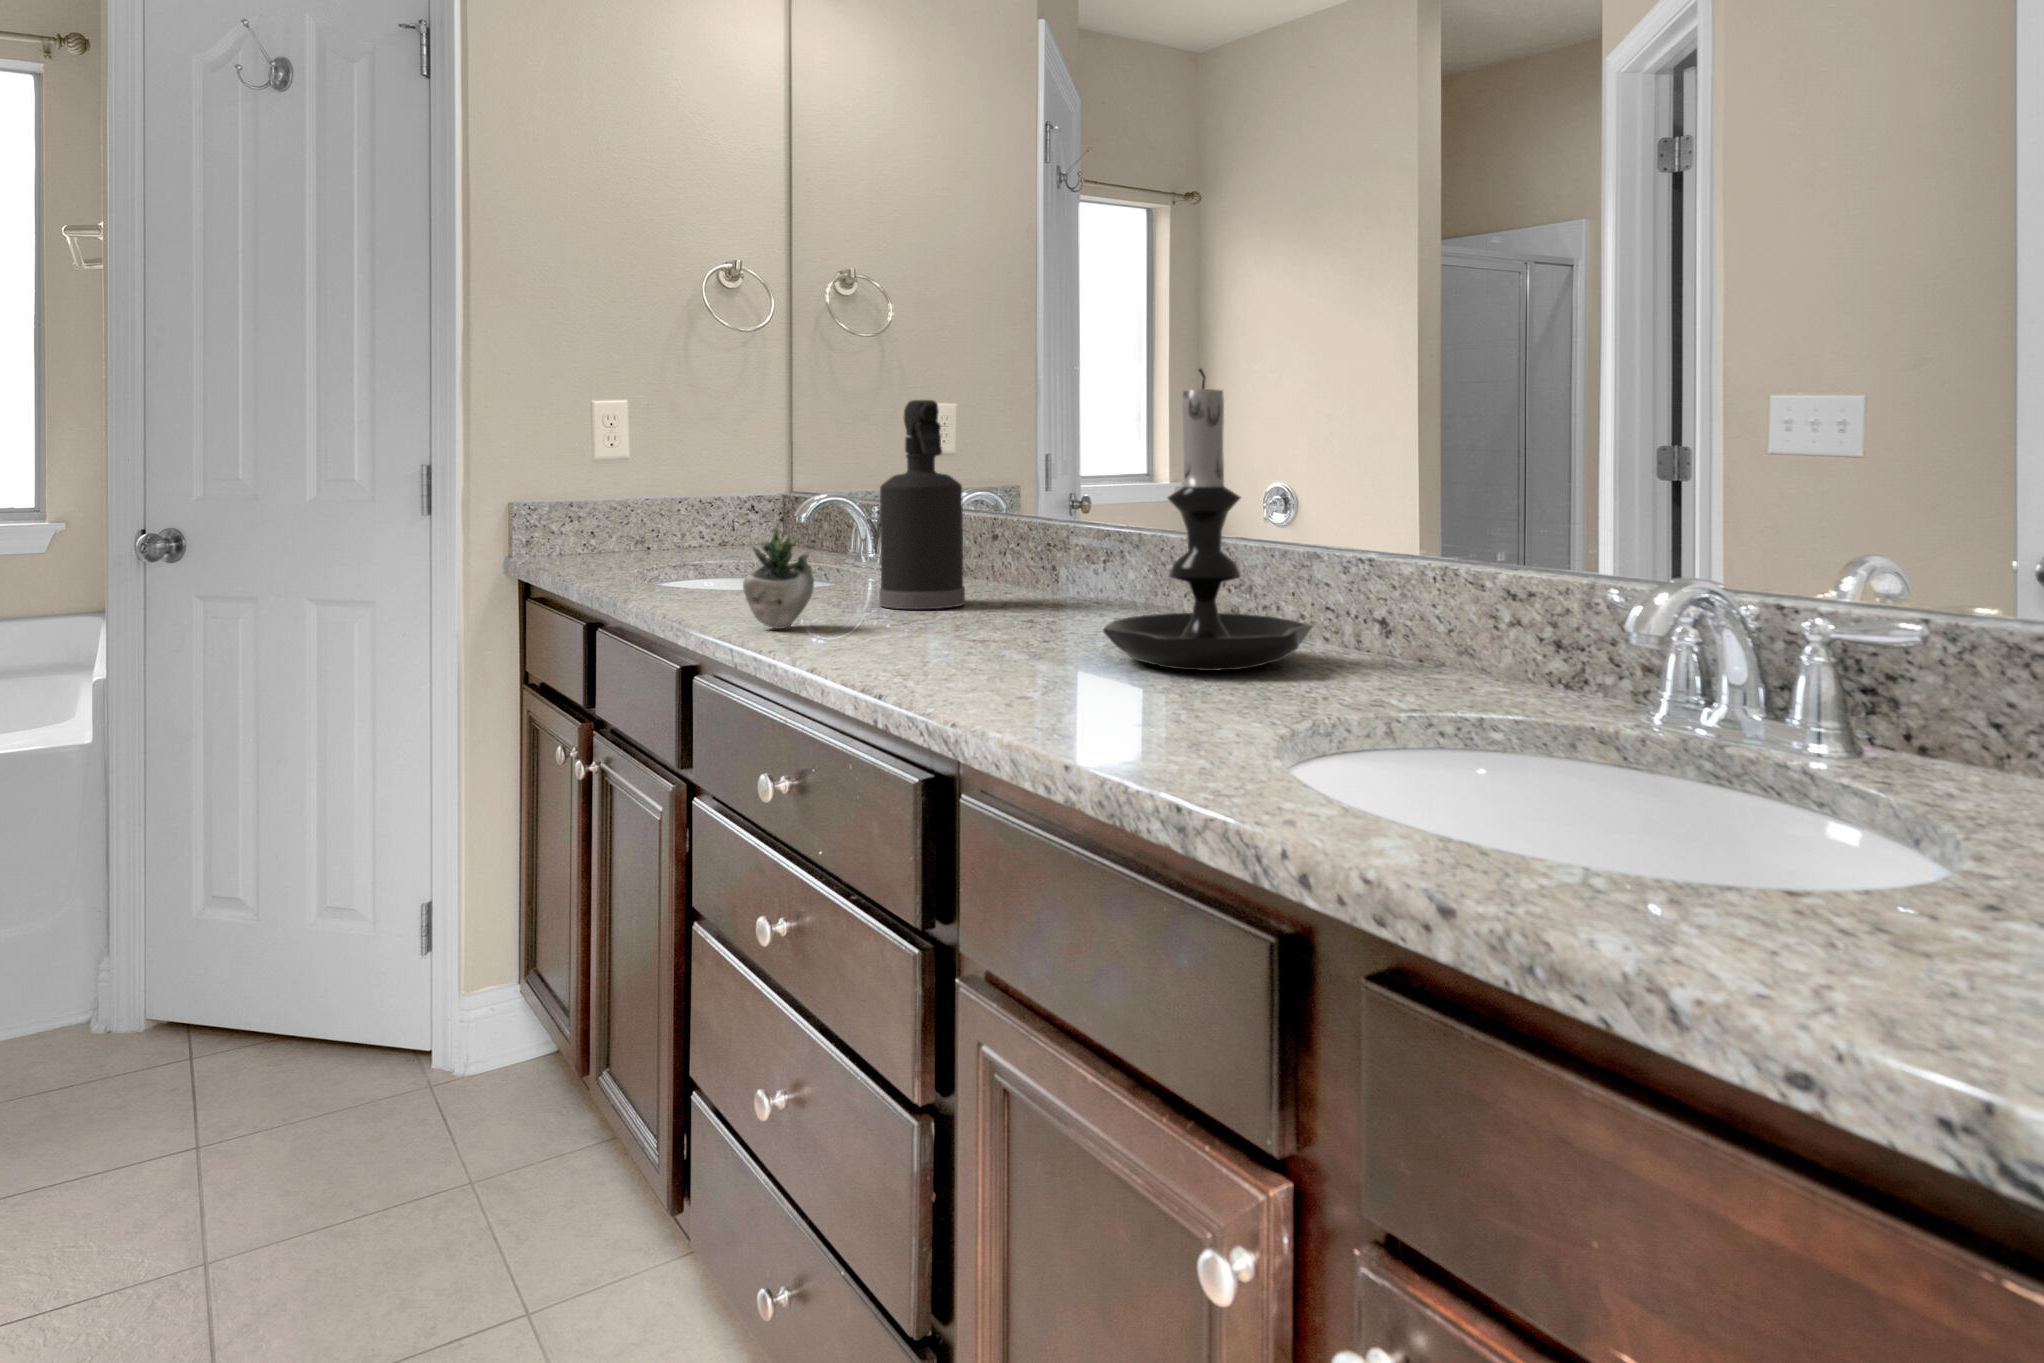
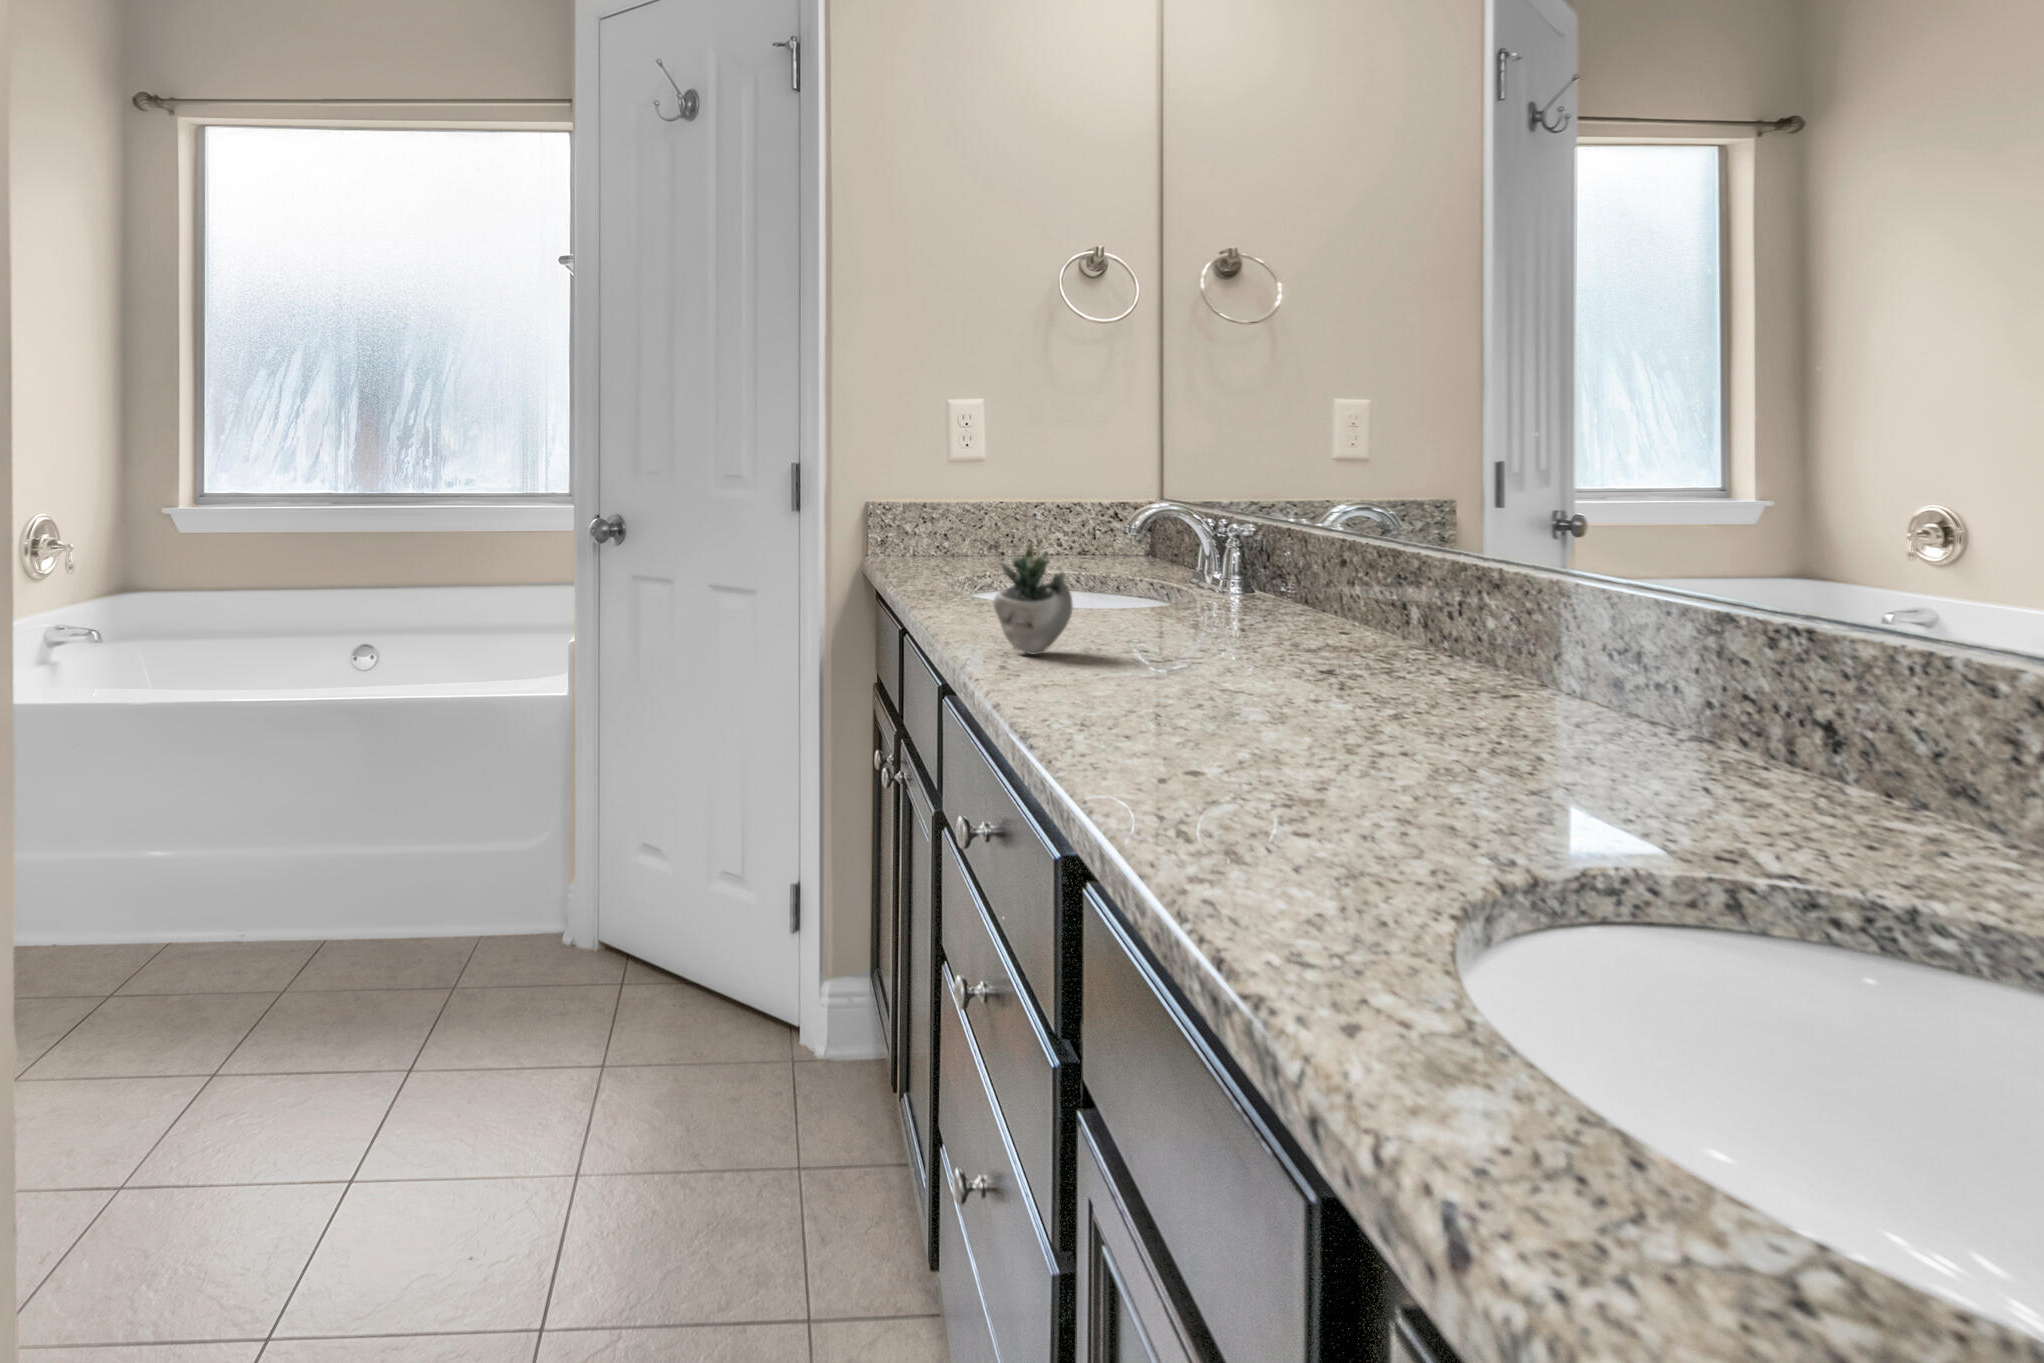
candle holder: present [1103,369,1314,671] -> none [1364,356,1693,769]
spray bottle: present [879,400,965,609] -> none [1177,401,1281,645]

